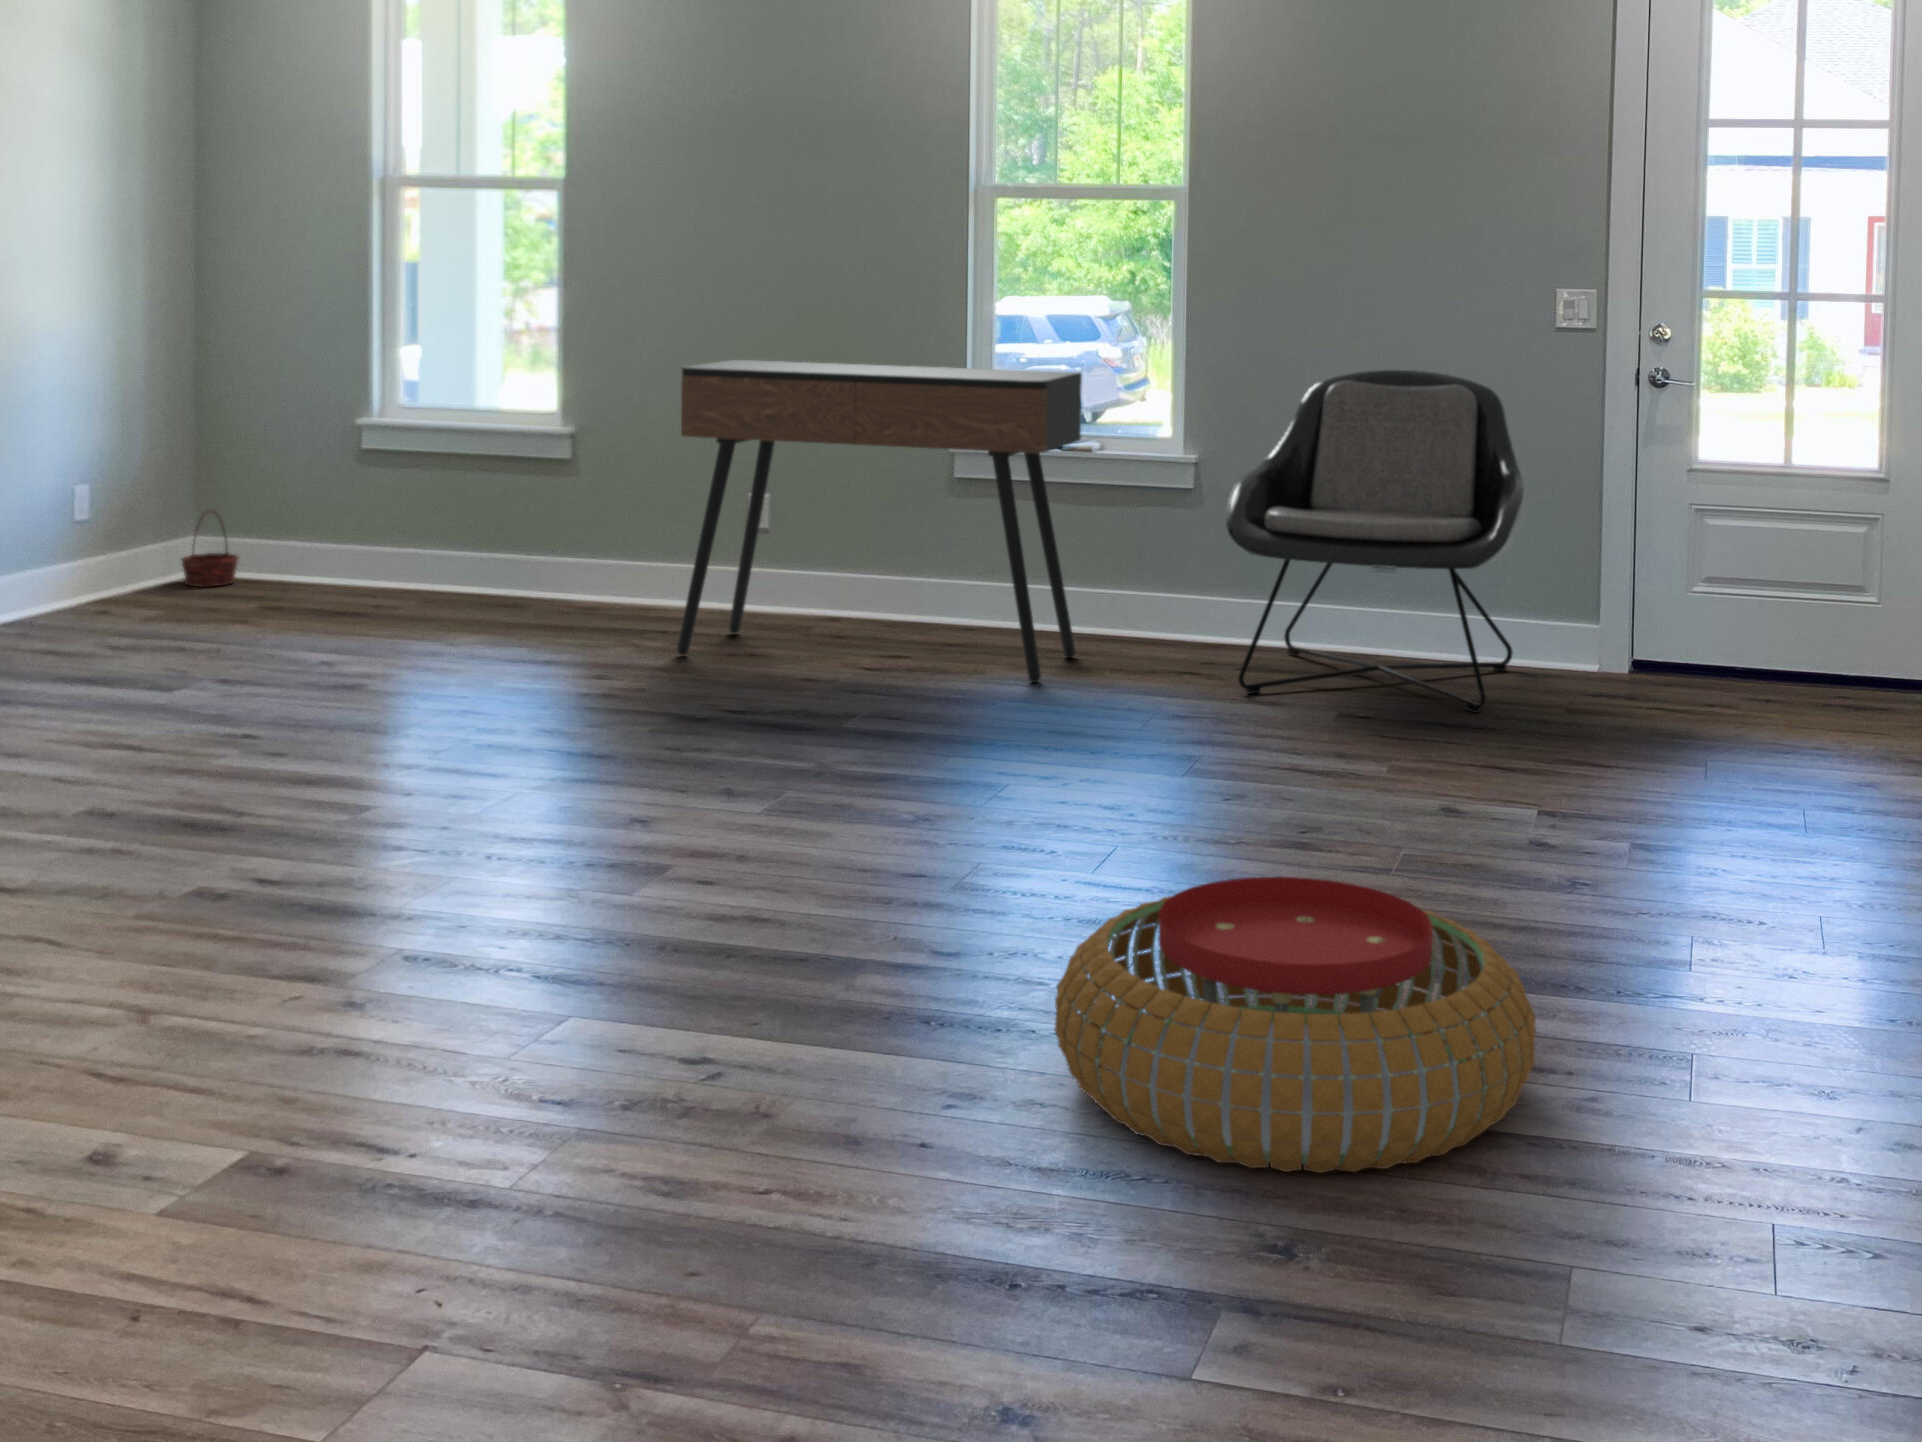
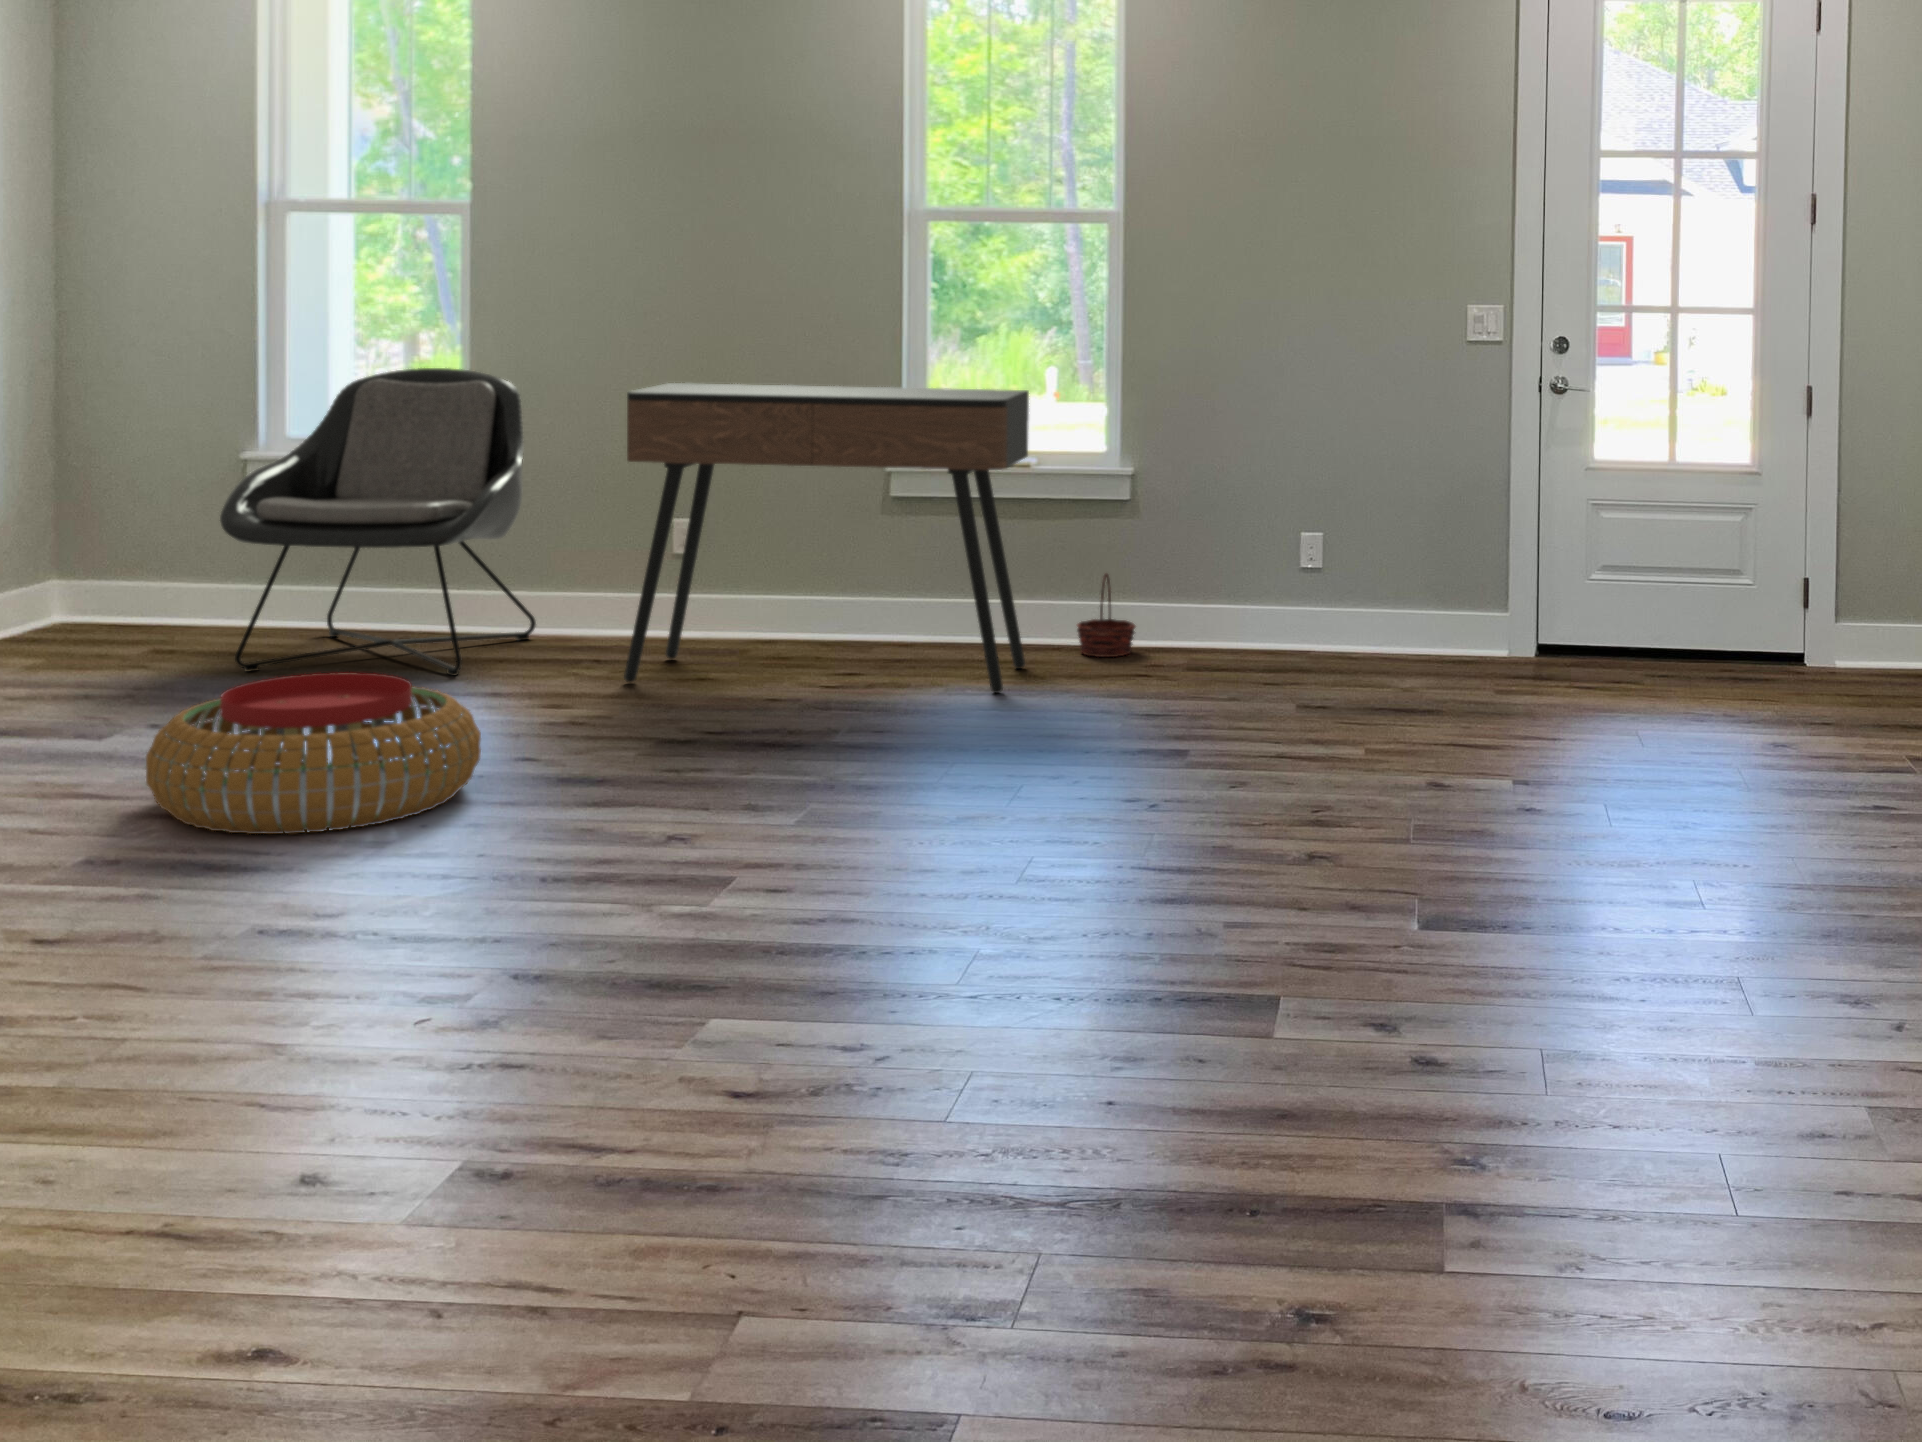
lounge chair: present [1226,370,1526,713] -> present [220,368,536,676]
basket: present [182,519,238,587] -> present [1077,573,1135,657]
pouf: present [1055,877,1536,1173] -> present [146,672,481,834]

